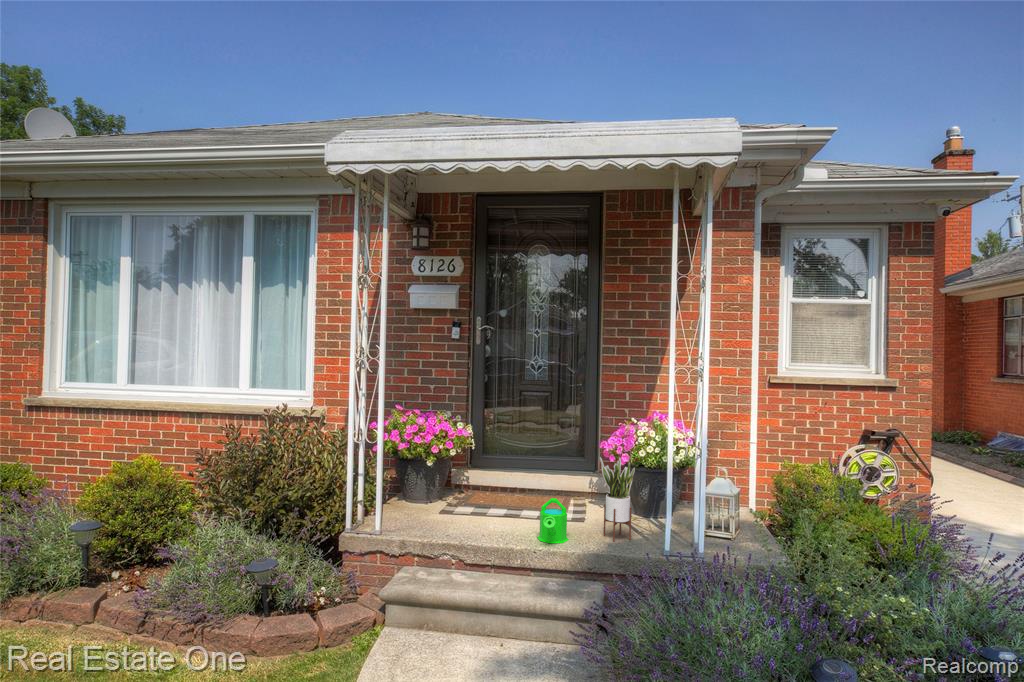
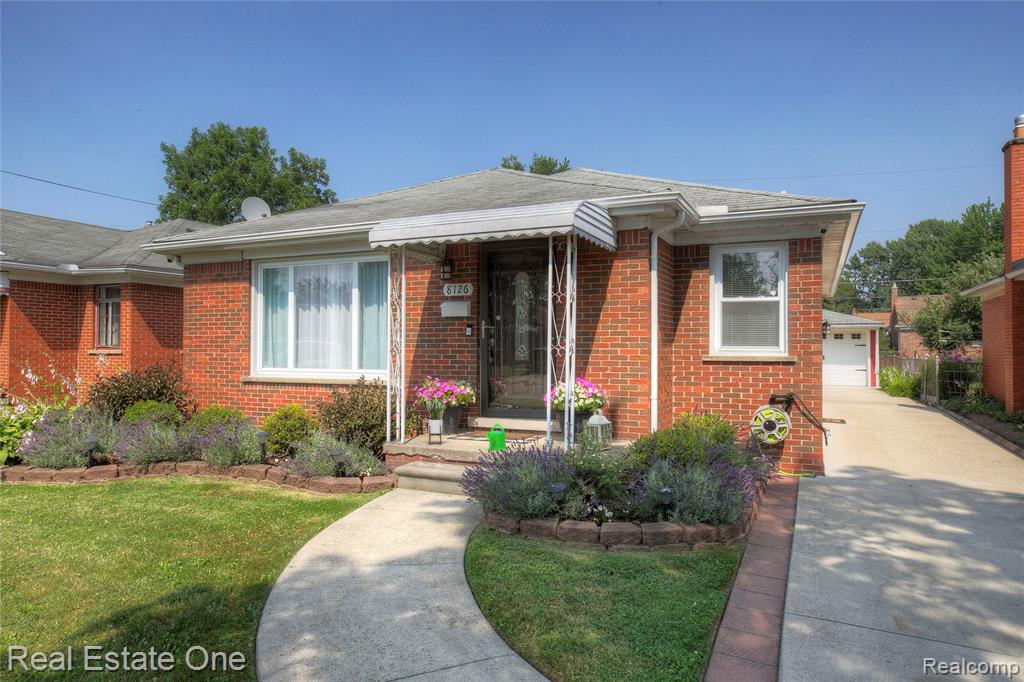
potted plant: present [600,457,635,542] -> present [425,397,445,445]

